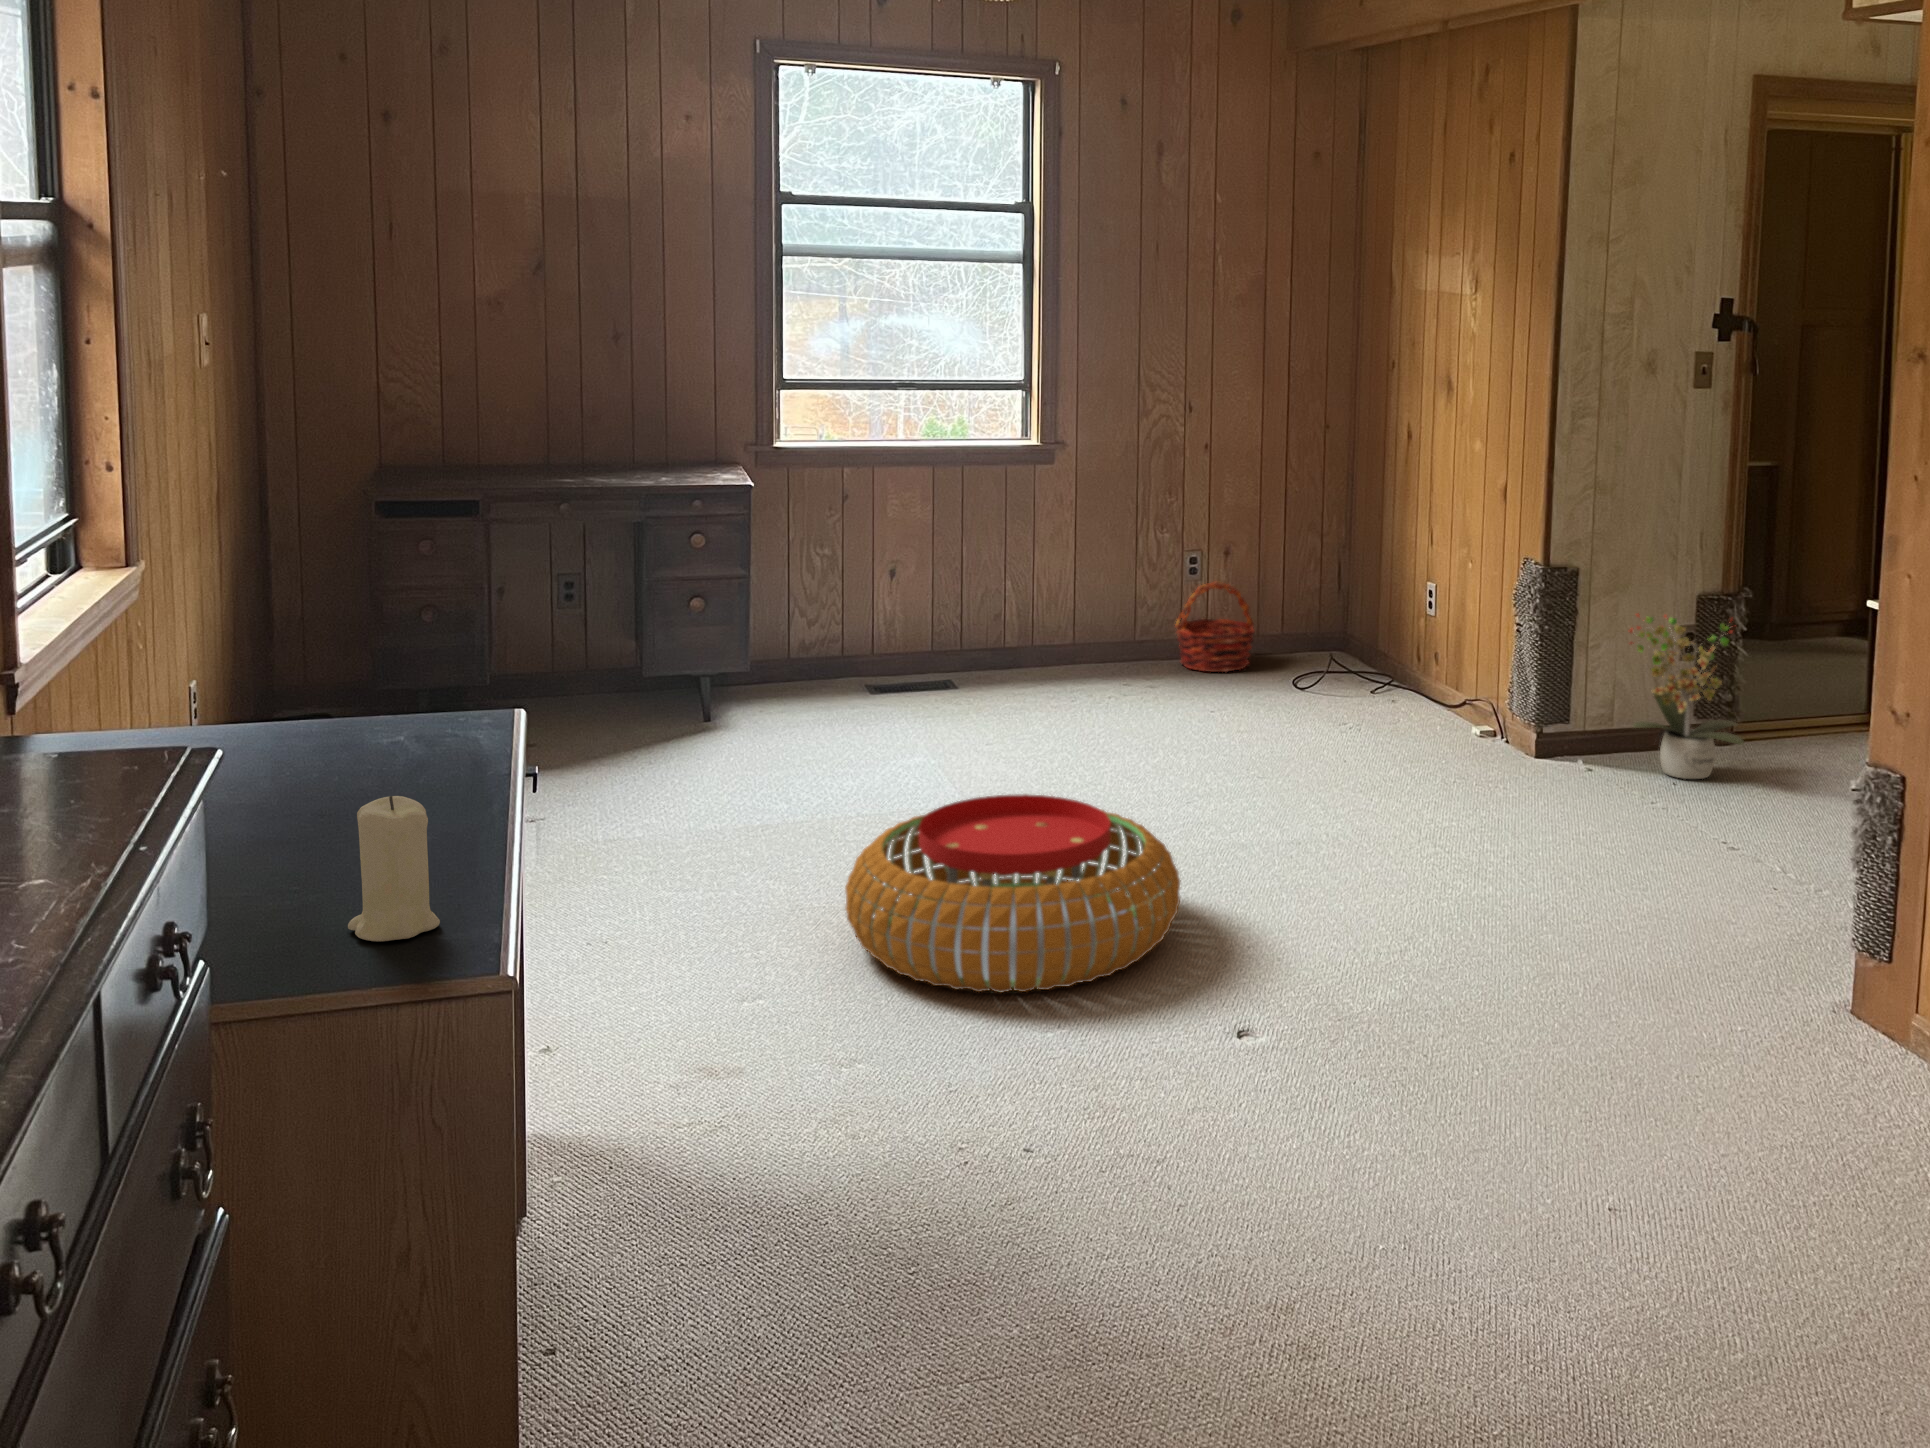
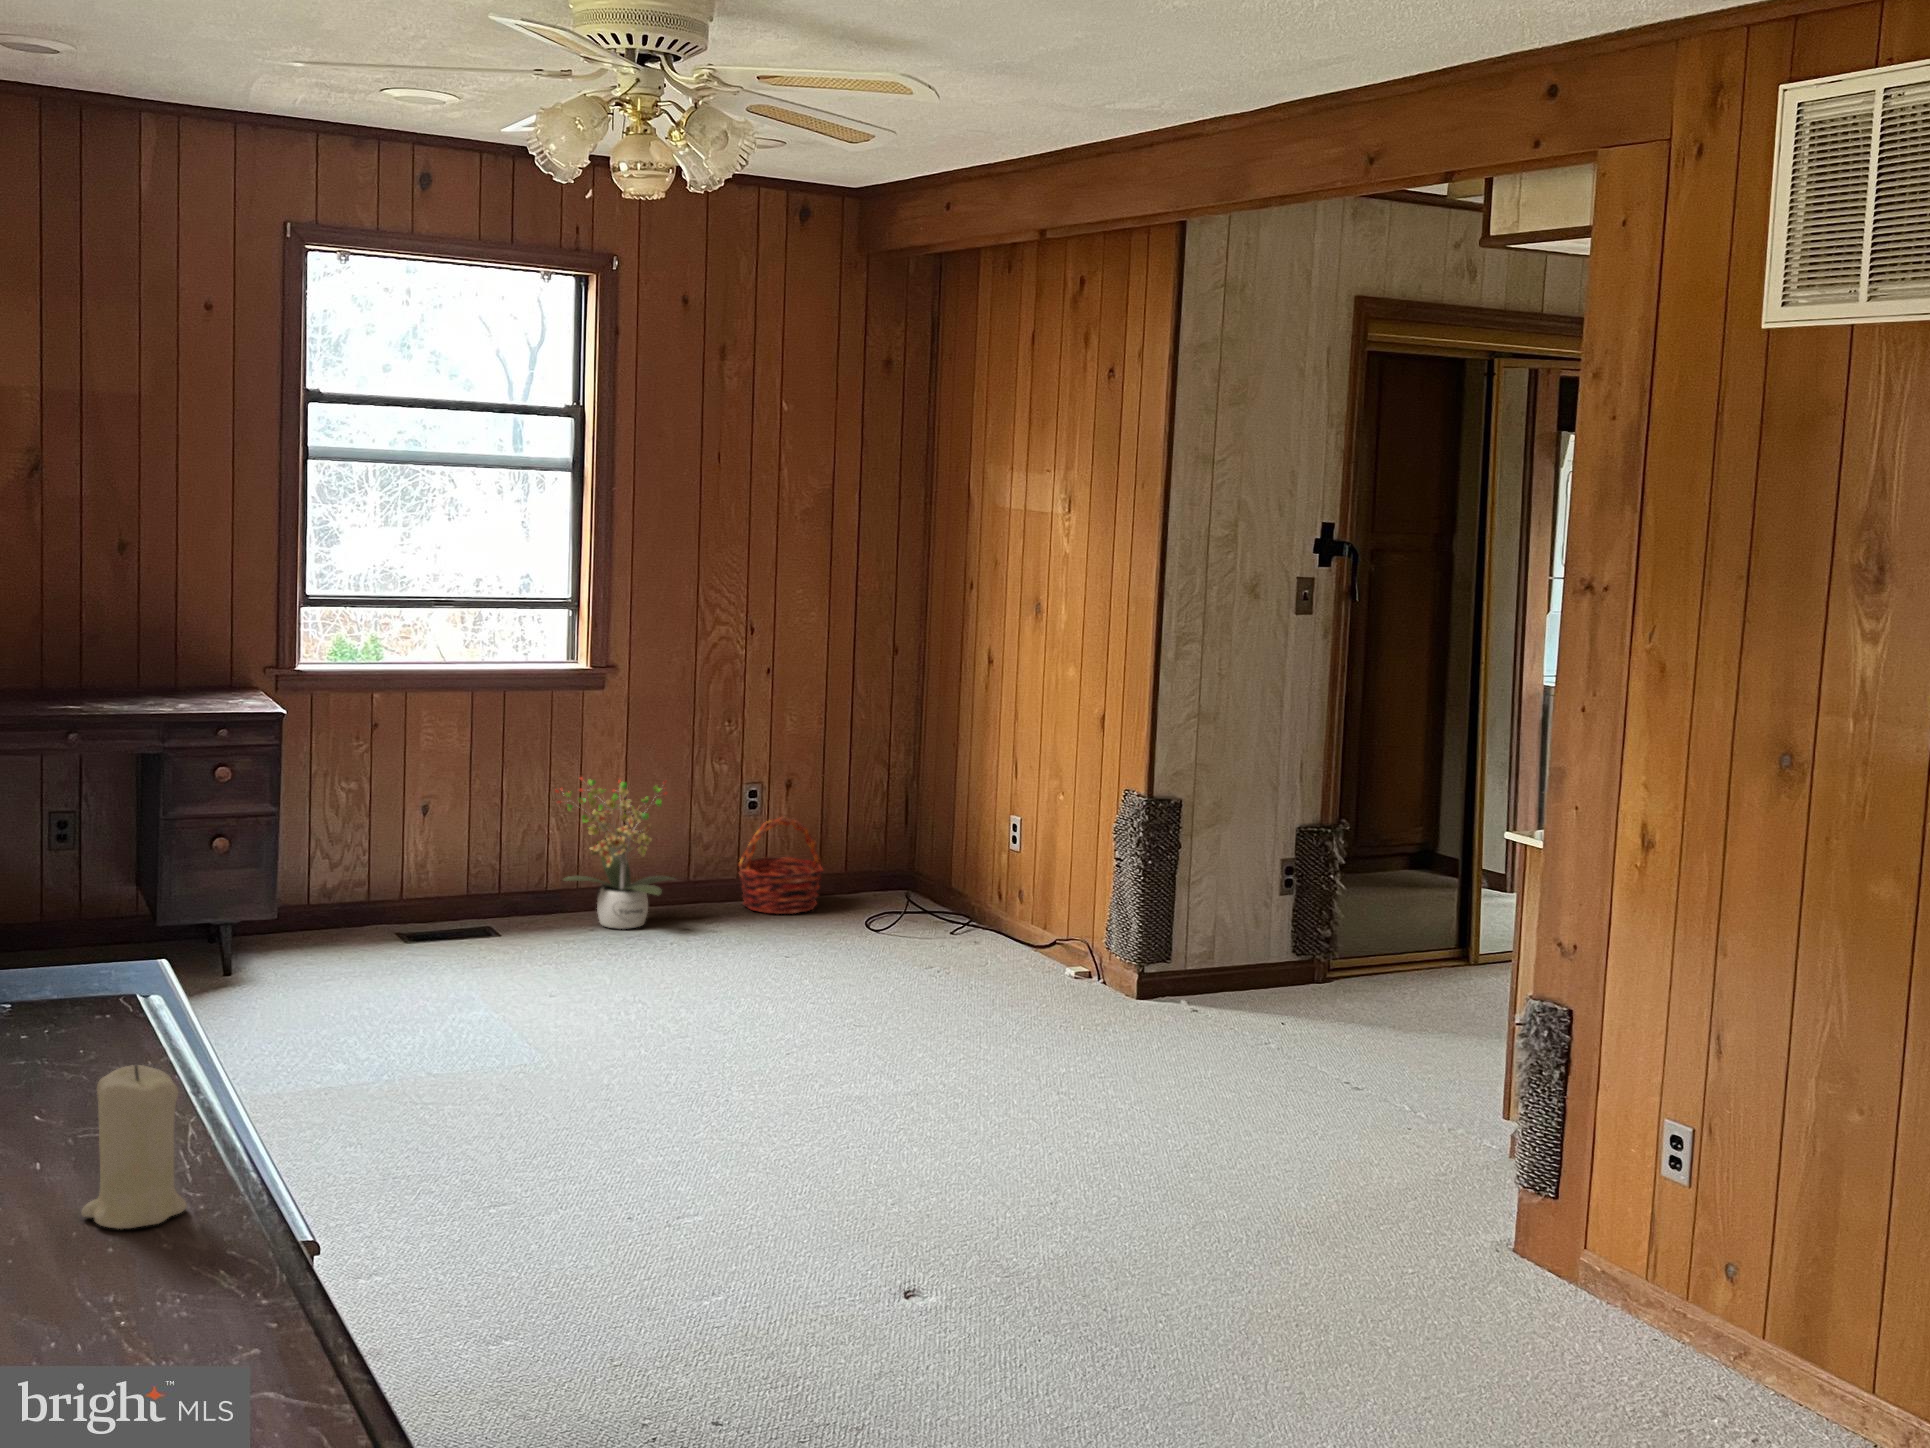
potted plant: present [1629,614,1744,779] -> present [556,777,674,929]
pouf: present [845,794,1180,992] -> none [457,1049,822,1264]

